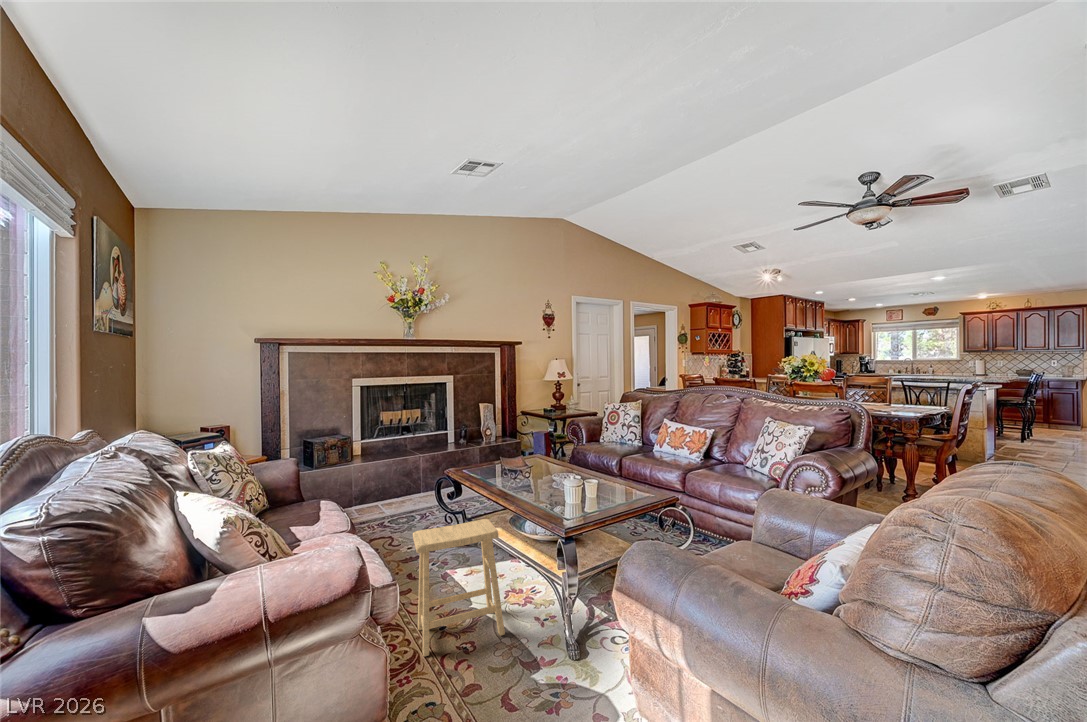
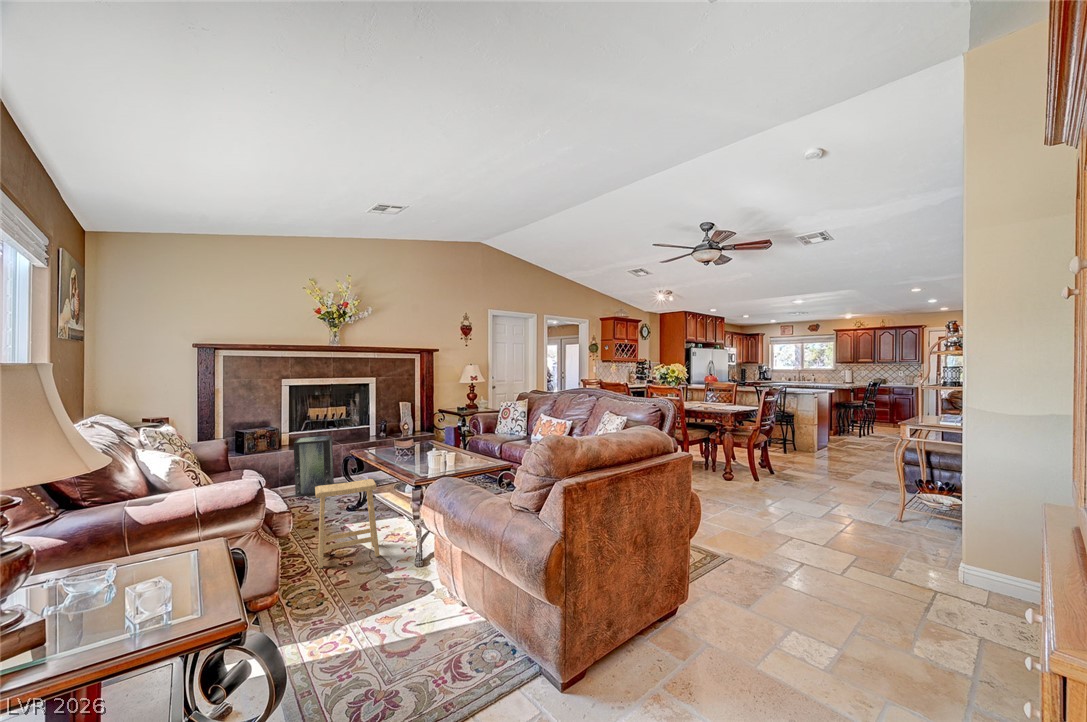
storage box: none [371,445,416,521] -> present [294,435,334,497]

